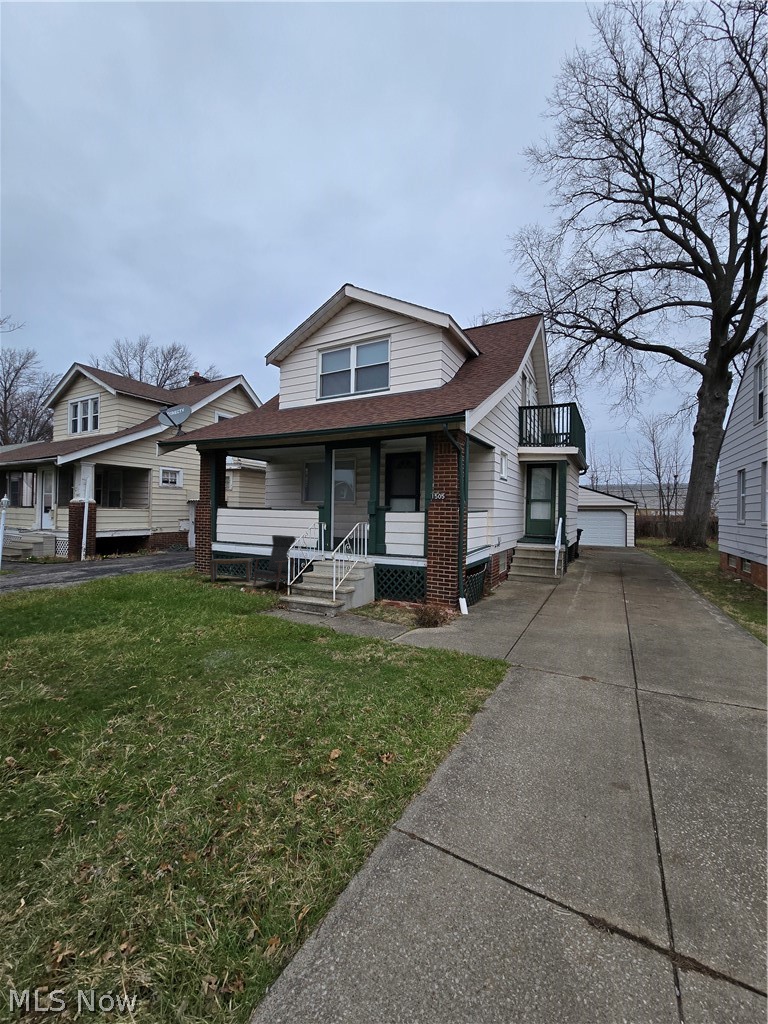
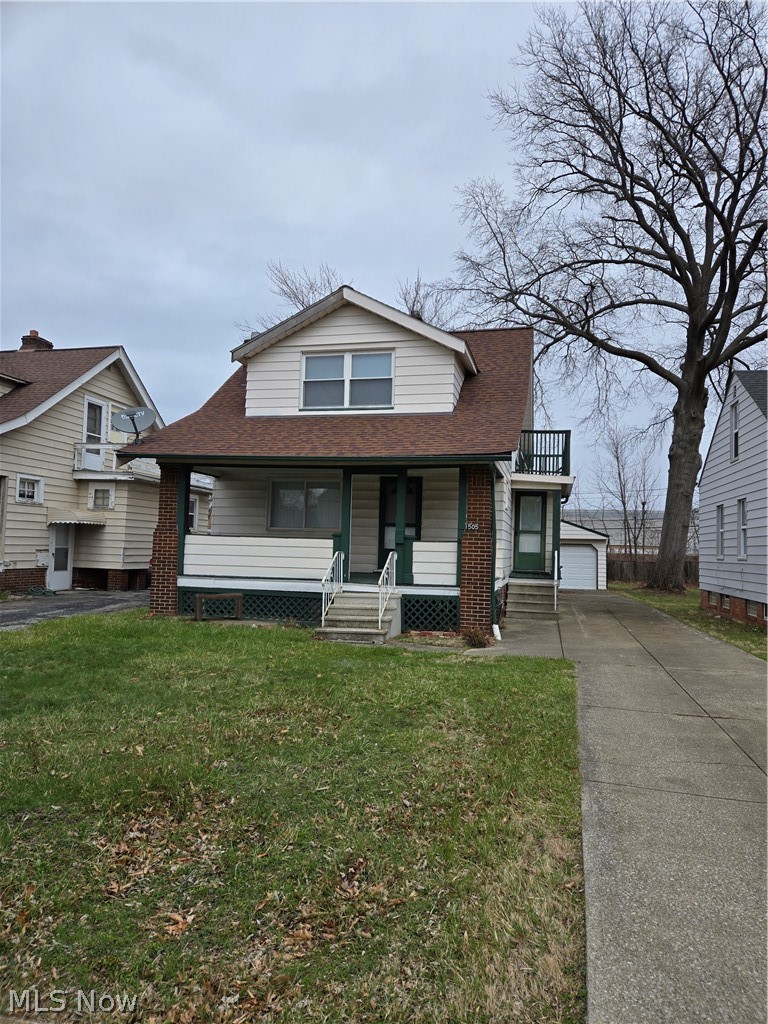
lounge chair: present [252,535,297,590] -> none [256,566,304,626]

